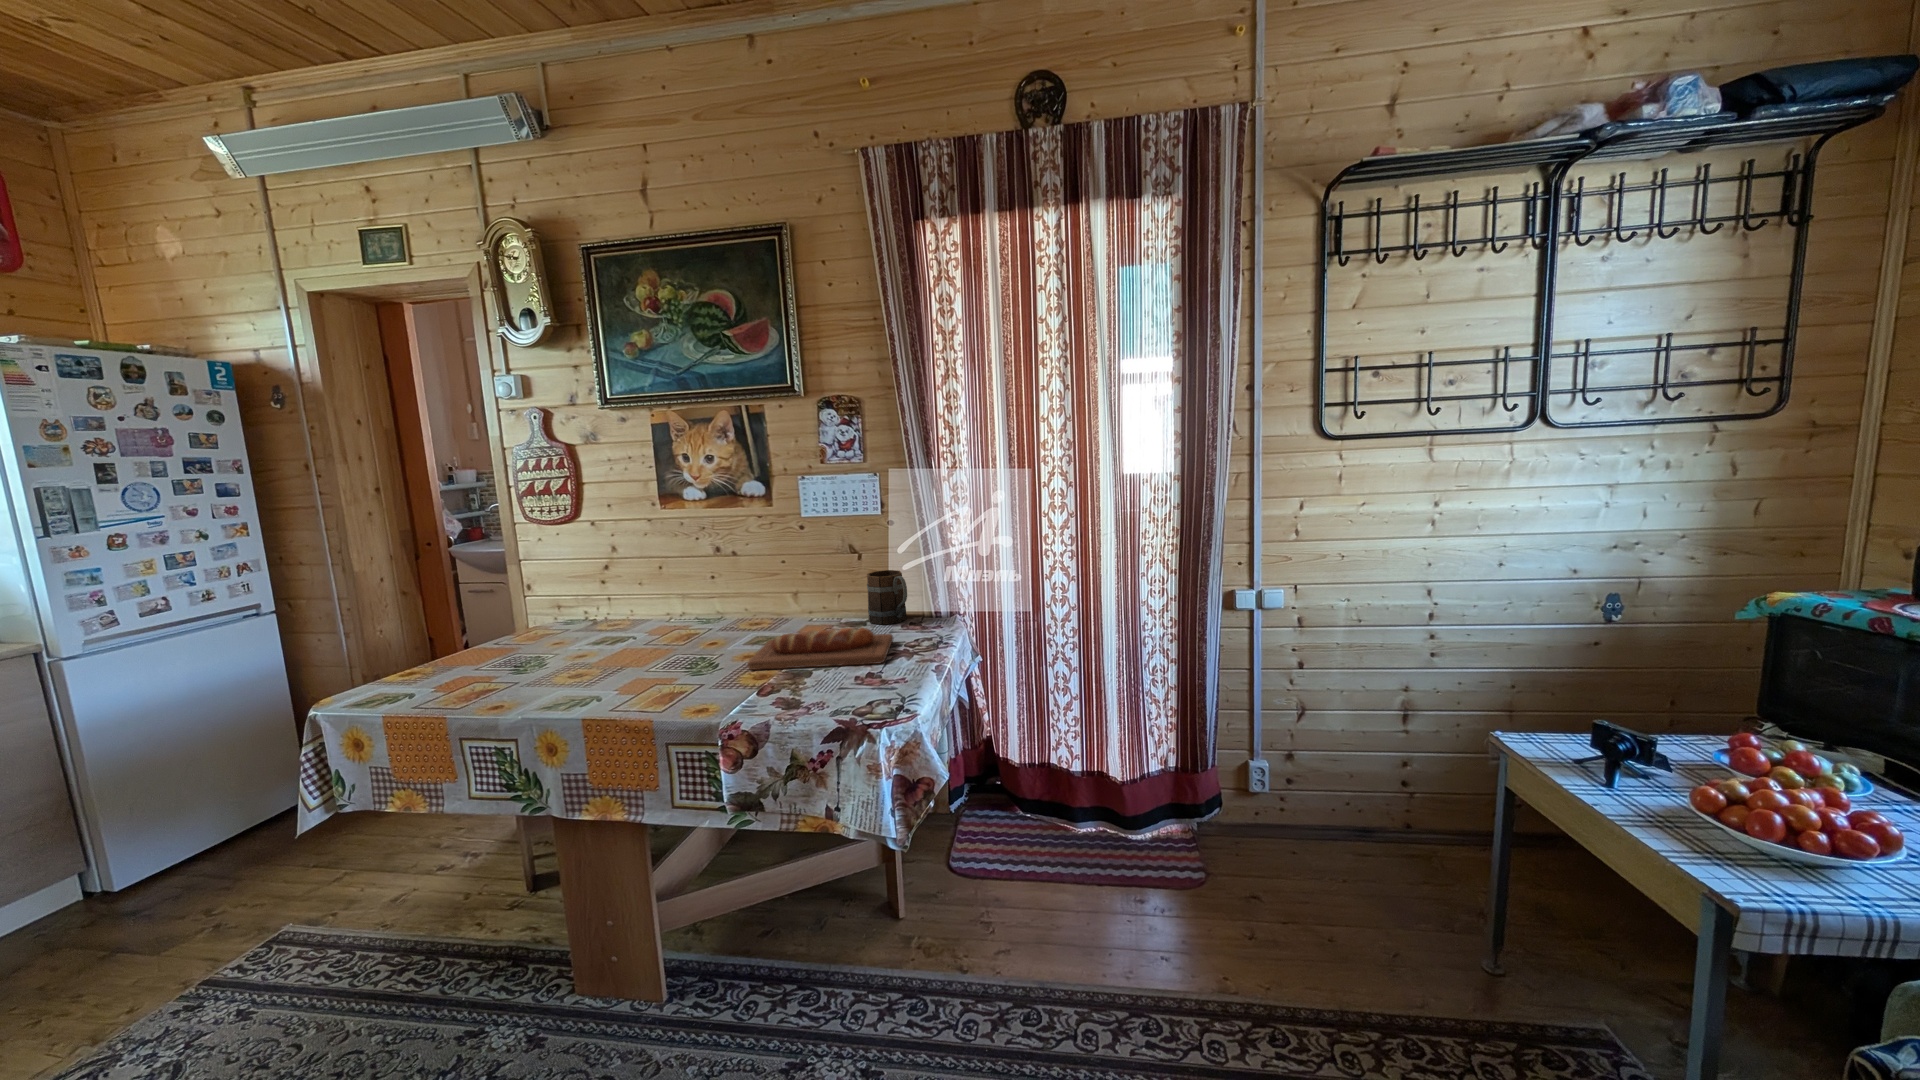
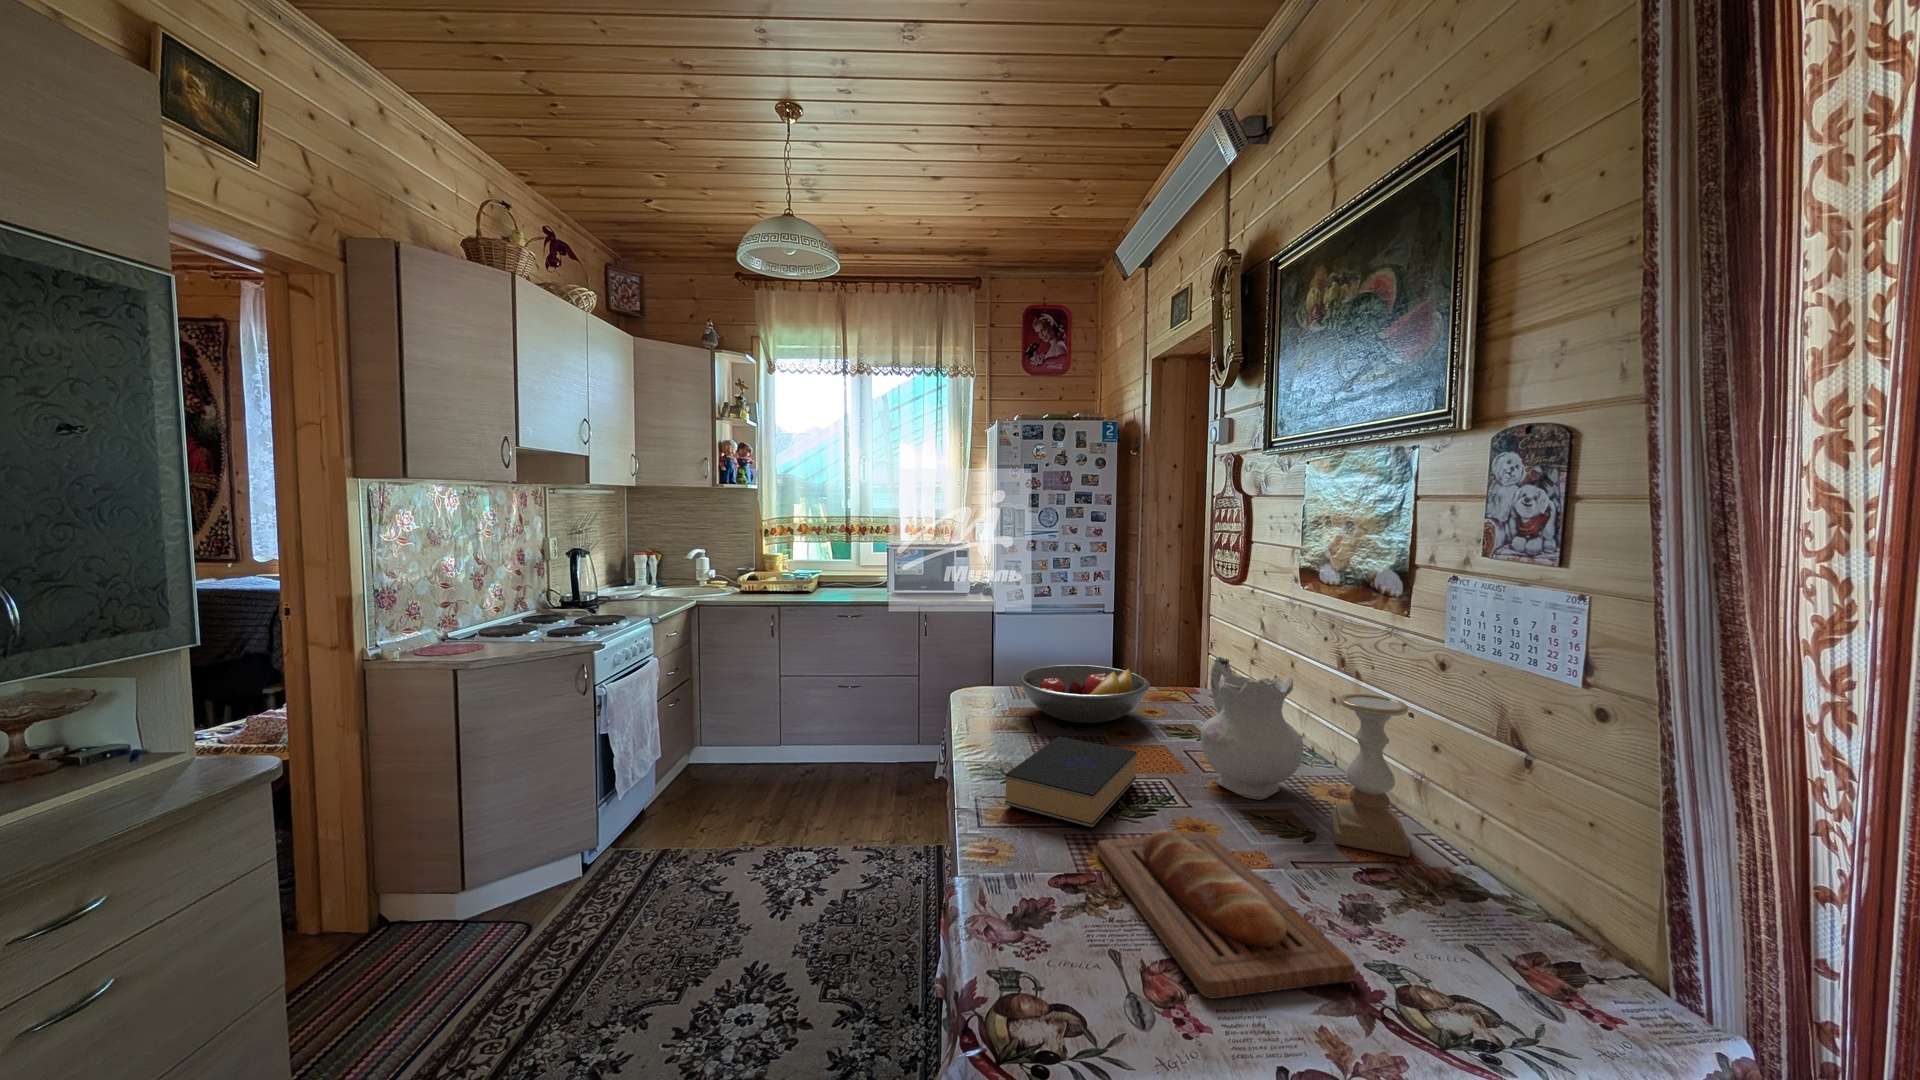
candle holder: none [778,544,826,626] -> present [1331,694,1410,857]
ceramic pitcher: none [673,552,751,636] -> present [1201,657,1303,800]
mug: present [867,570,907,625] -> none [1443,813,1562,970]
fruit bowl: none [451,602,591,663] -> present [1019,665,1150,723]
book: none [611,629,724,686] -> present [1005,736,1137,828]

